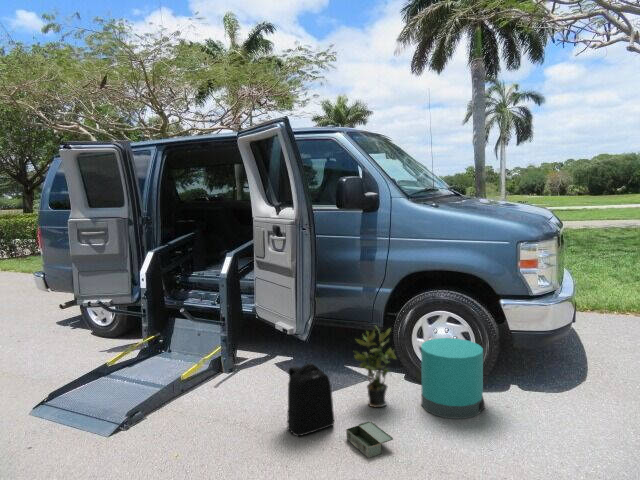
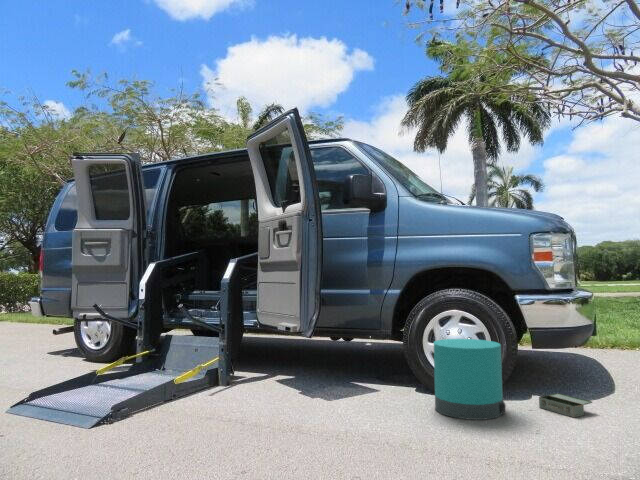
potted plant: present [355,329,396,407] -> none [360,321,407,411]
backpack: present [287,362,334,436] -> none [286,351,339,431]
toolbox: present [346,422,393,458] -> present [539,393,592,417]

